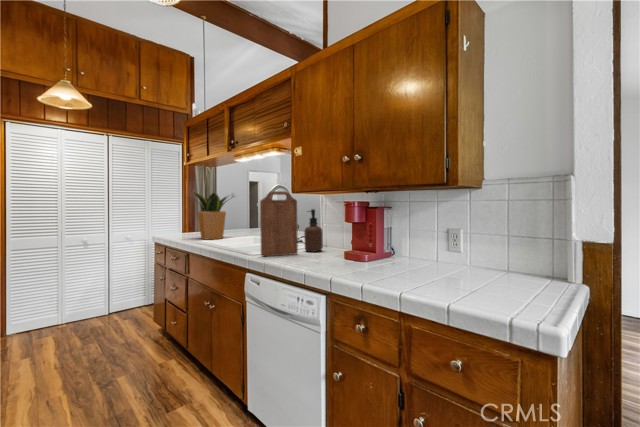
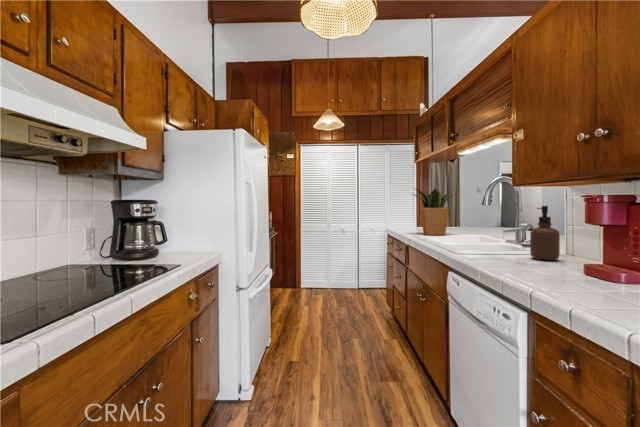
cutting board: present [260,191,298,256] -> none [467,185,516,260]

